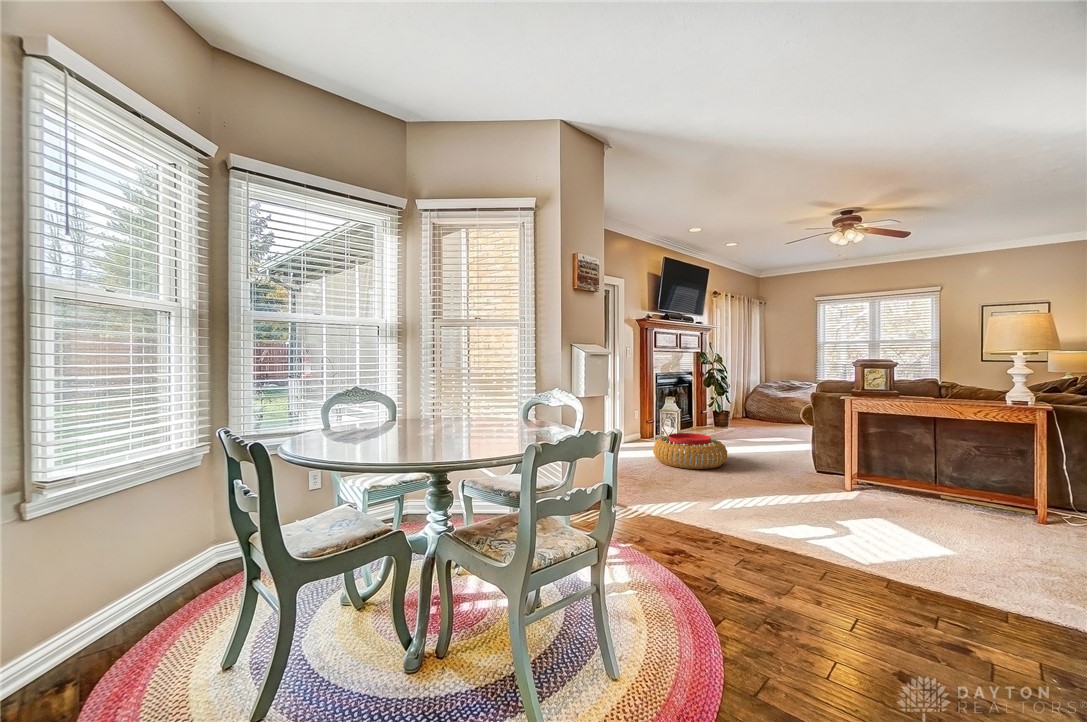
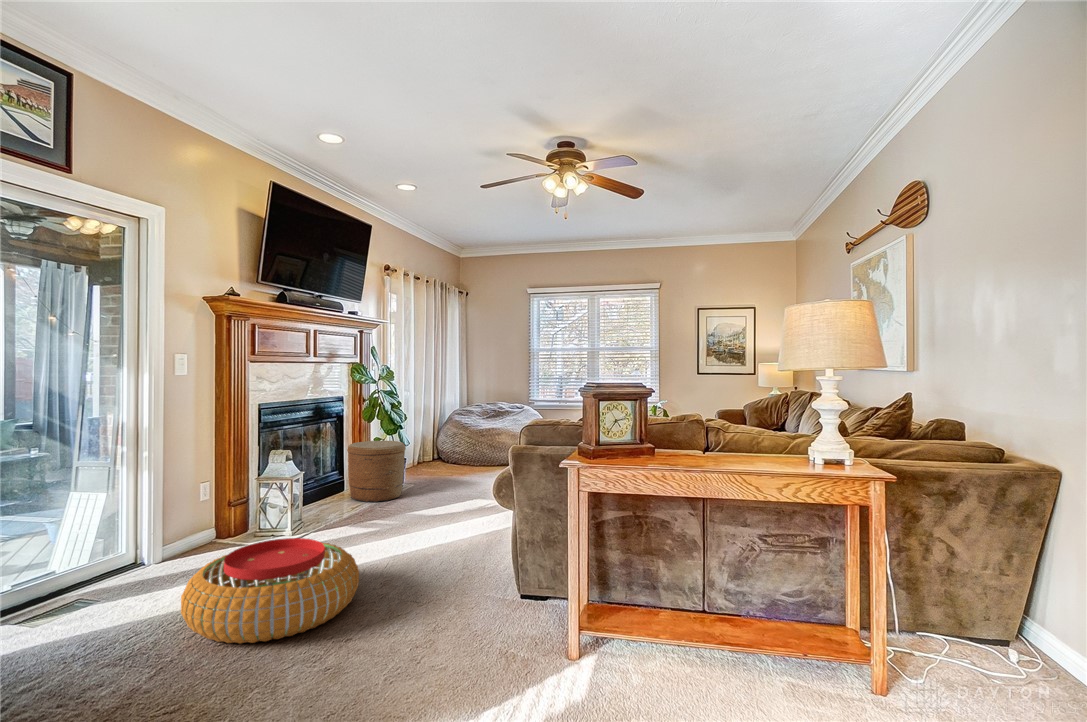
woven basket: none [696,399,732,433] -> present [347,441,406,502]

